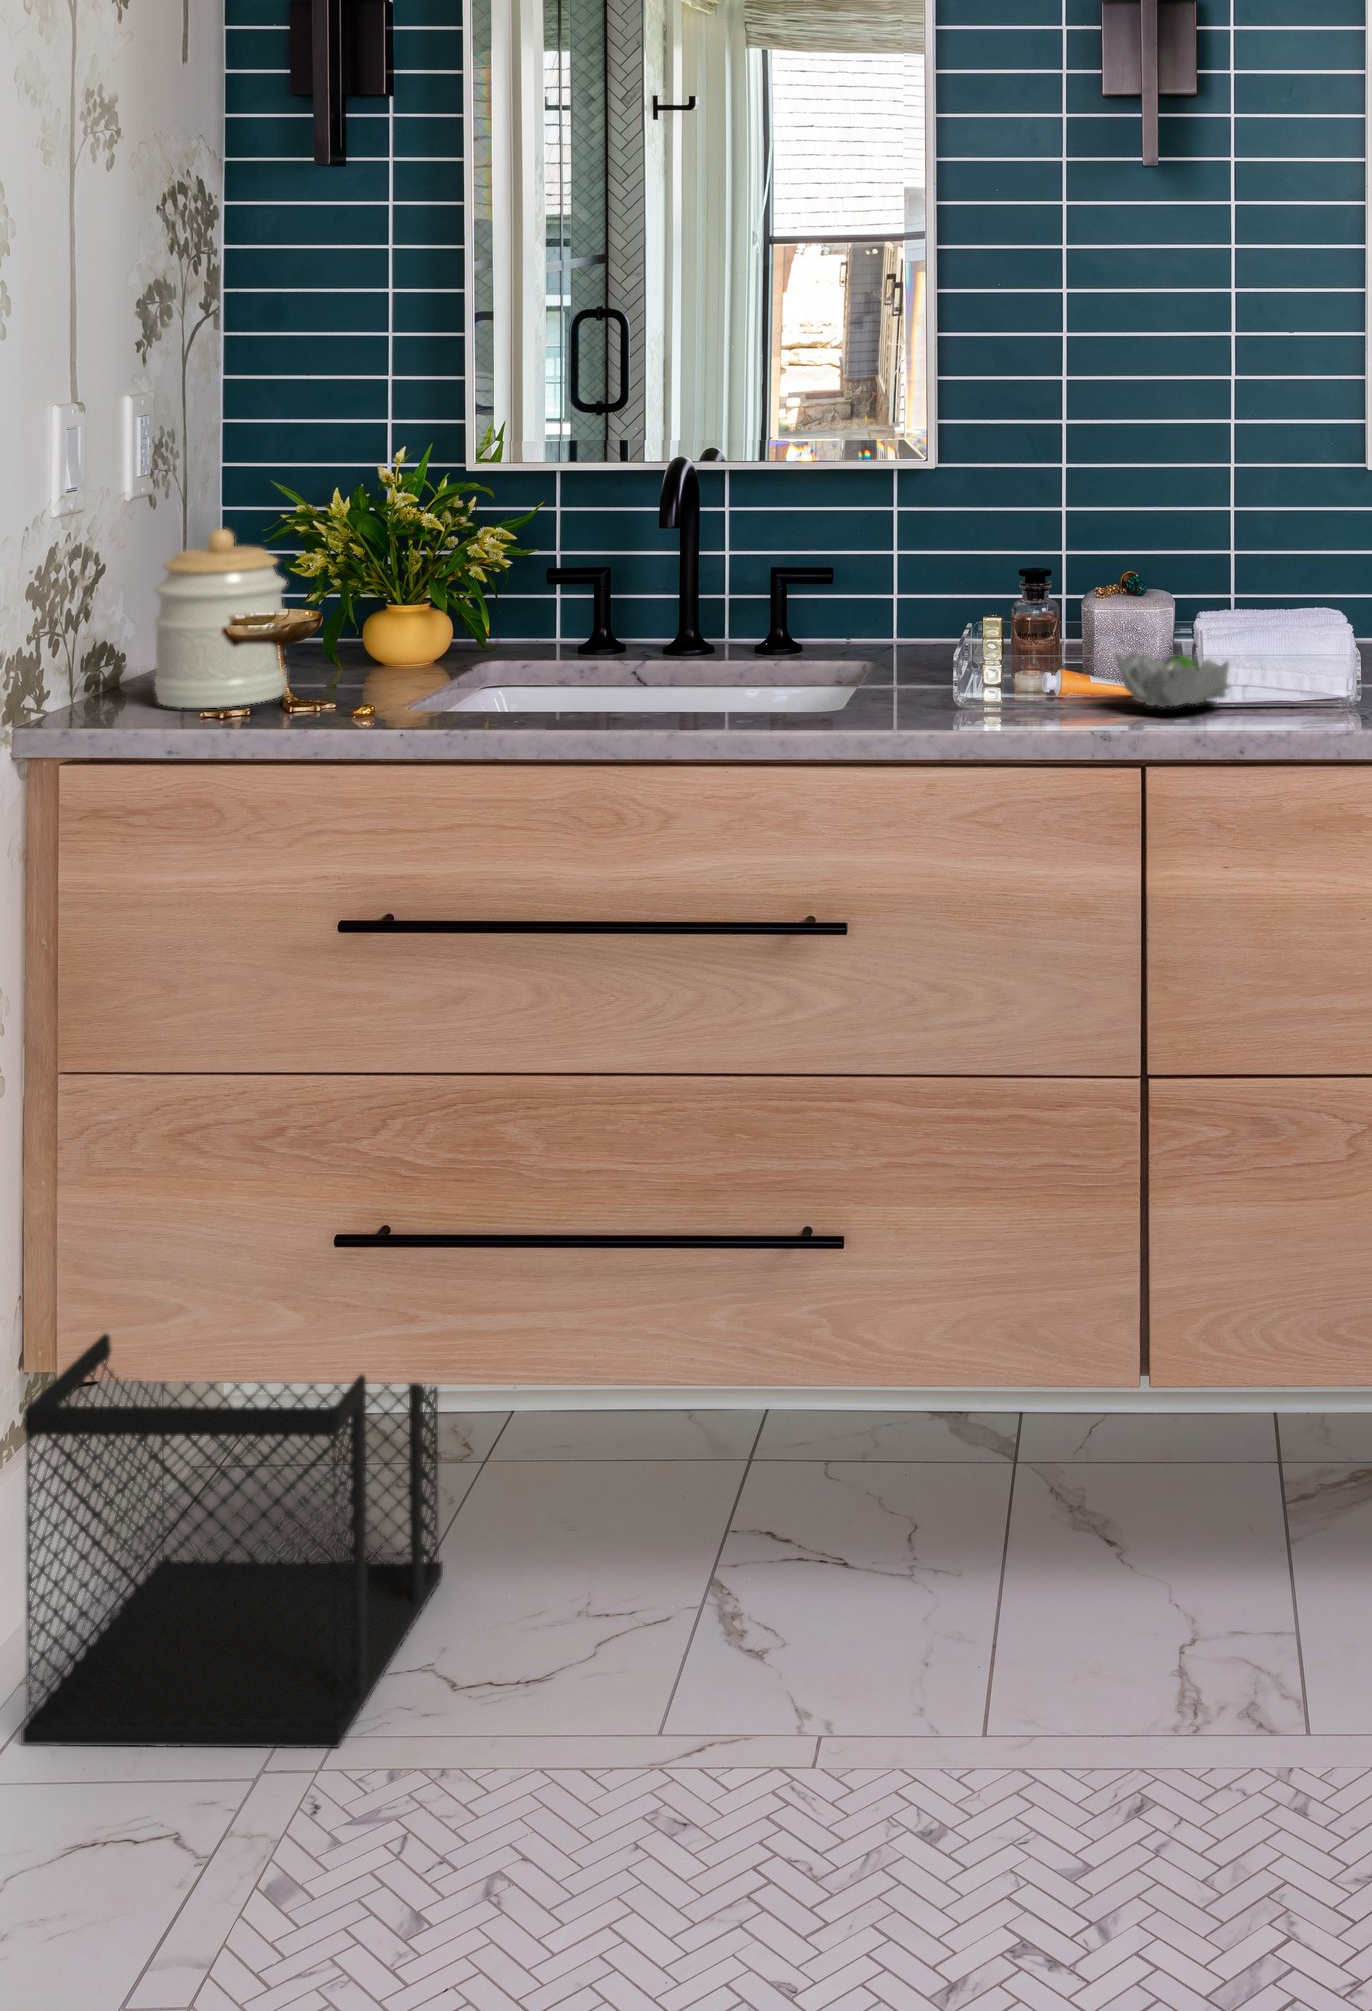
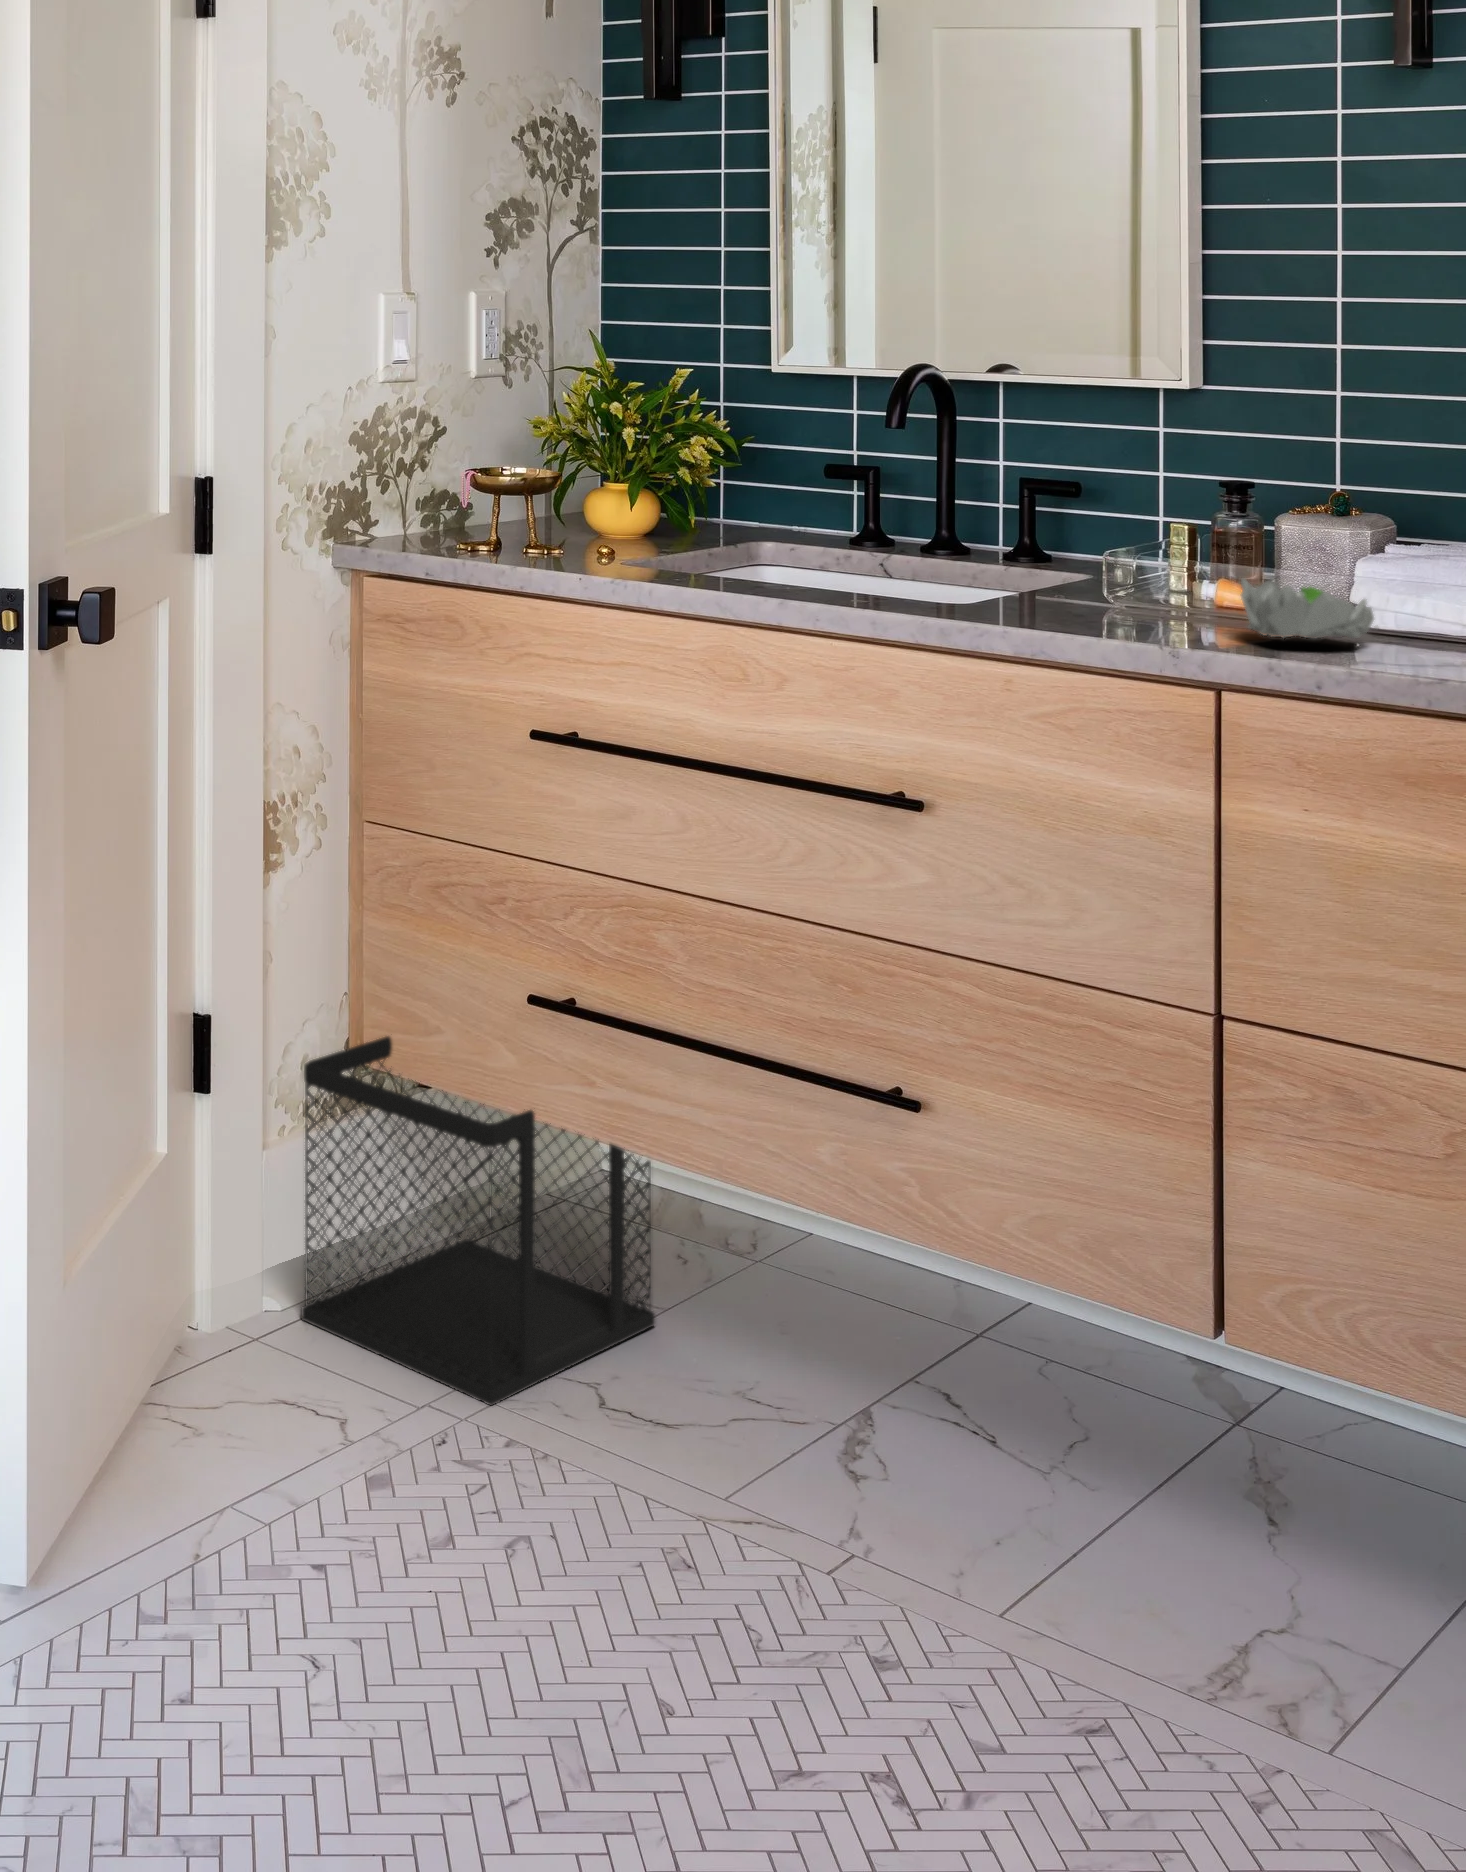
jar: present [154,529,287,708] -> none [468,406,572,552]

